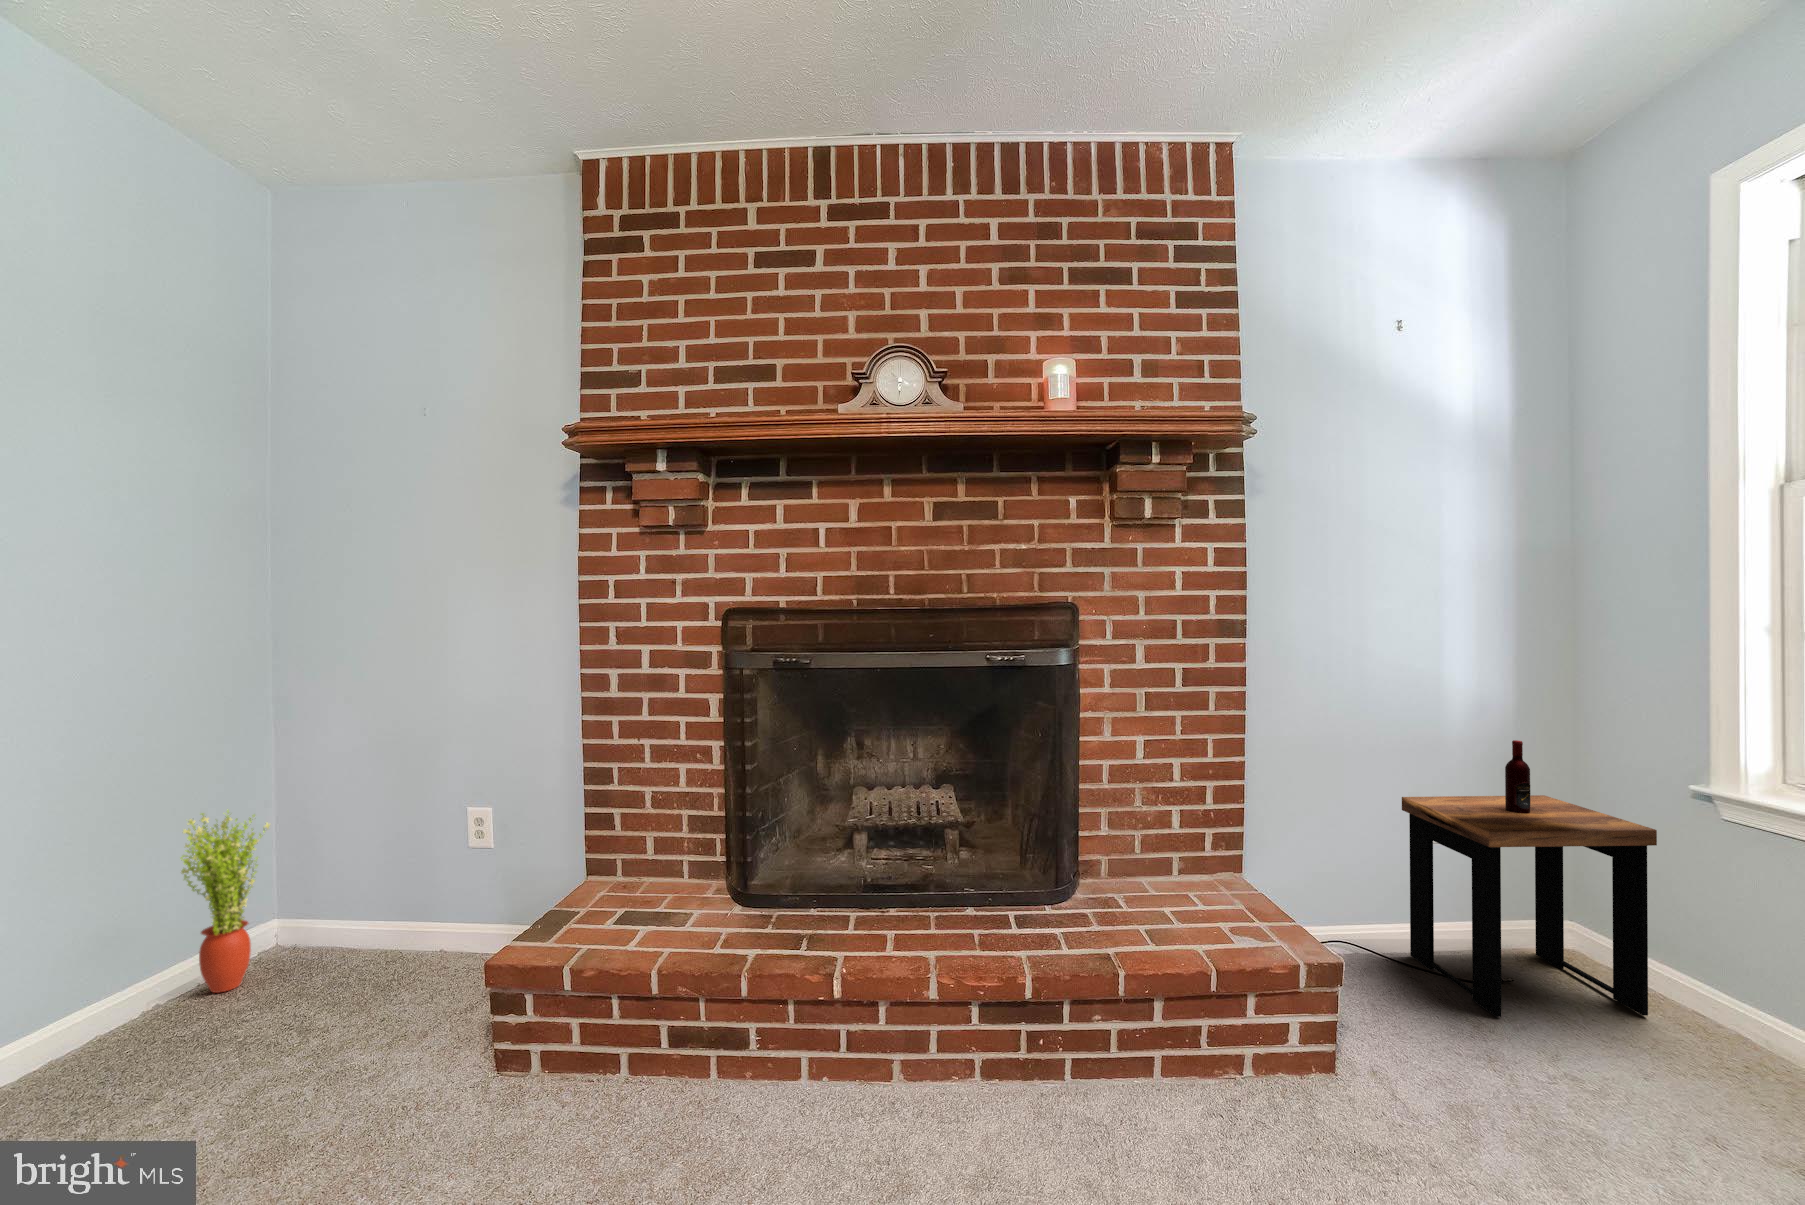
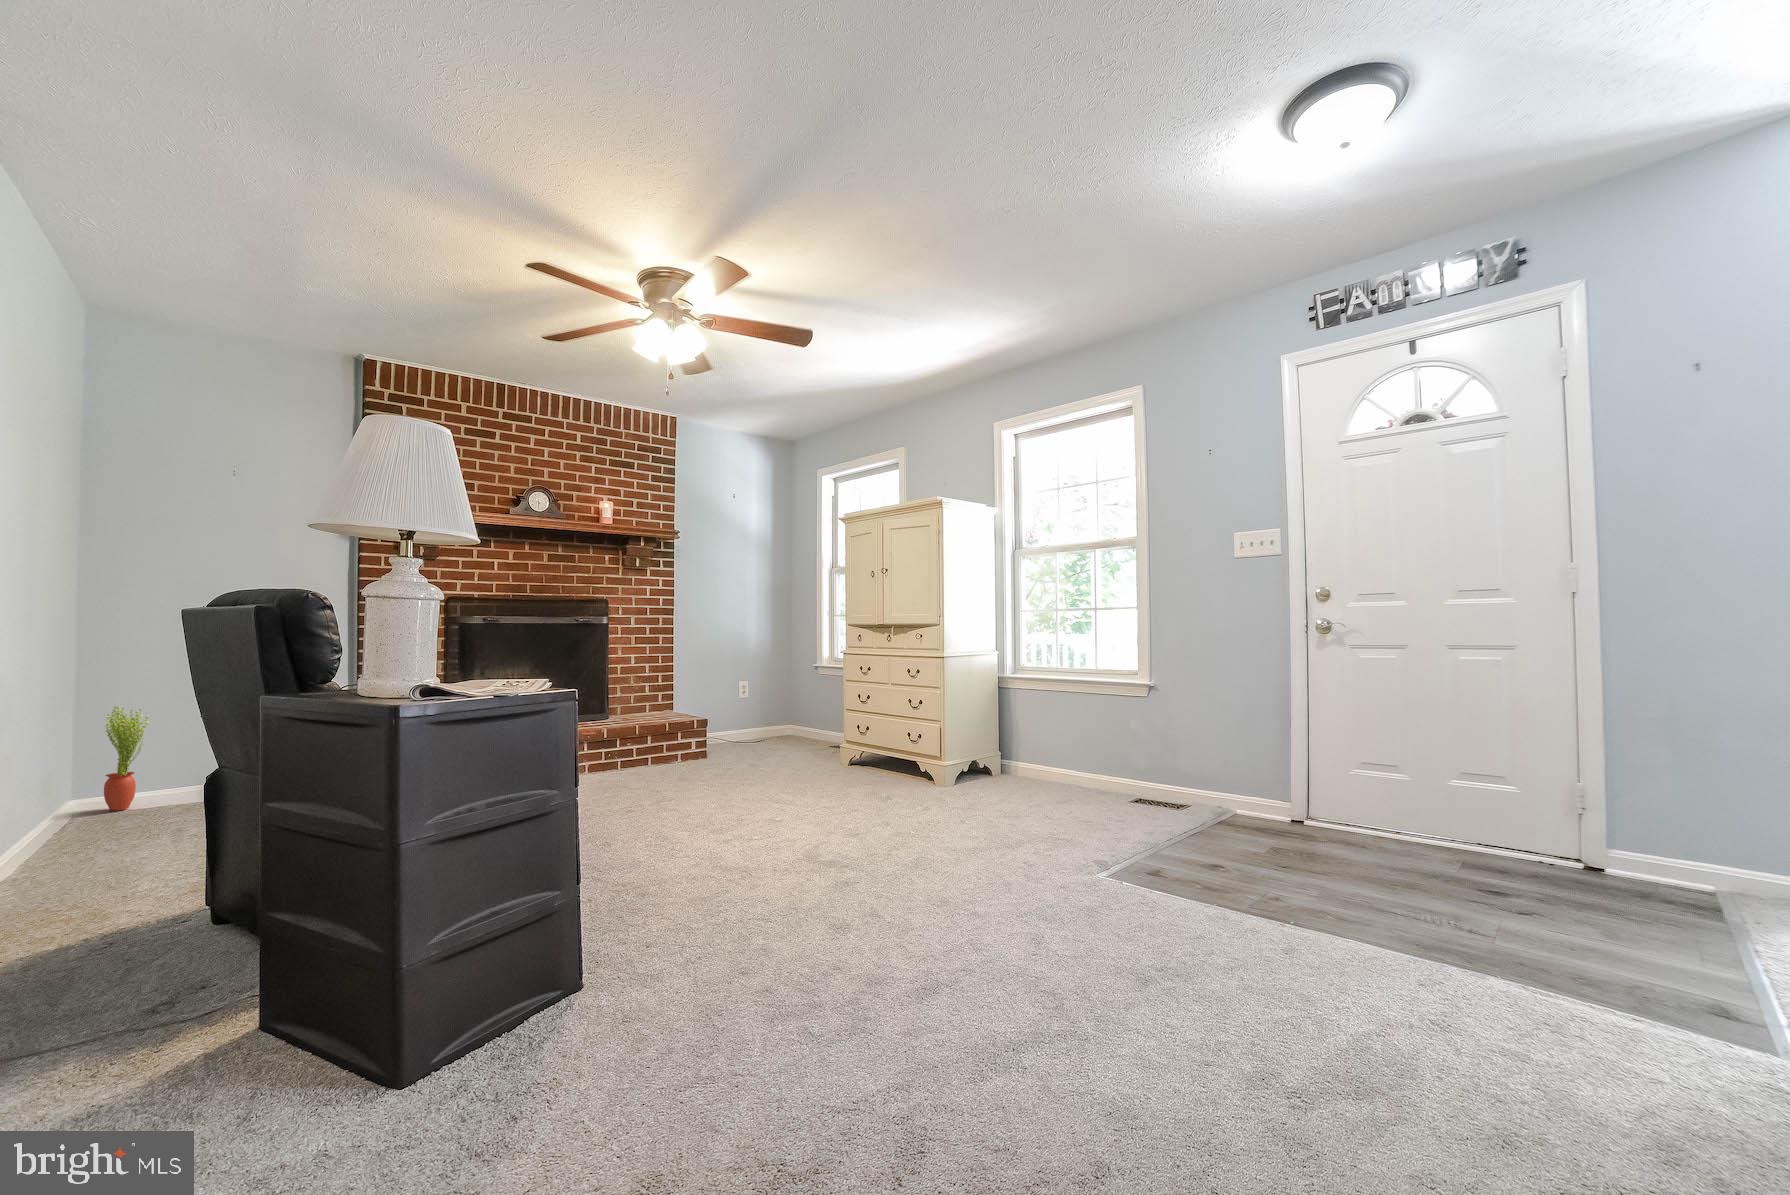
side table: present [1402,740,1657,1017] -> none [727,653,797,744]

